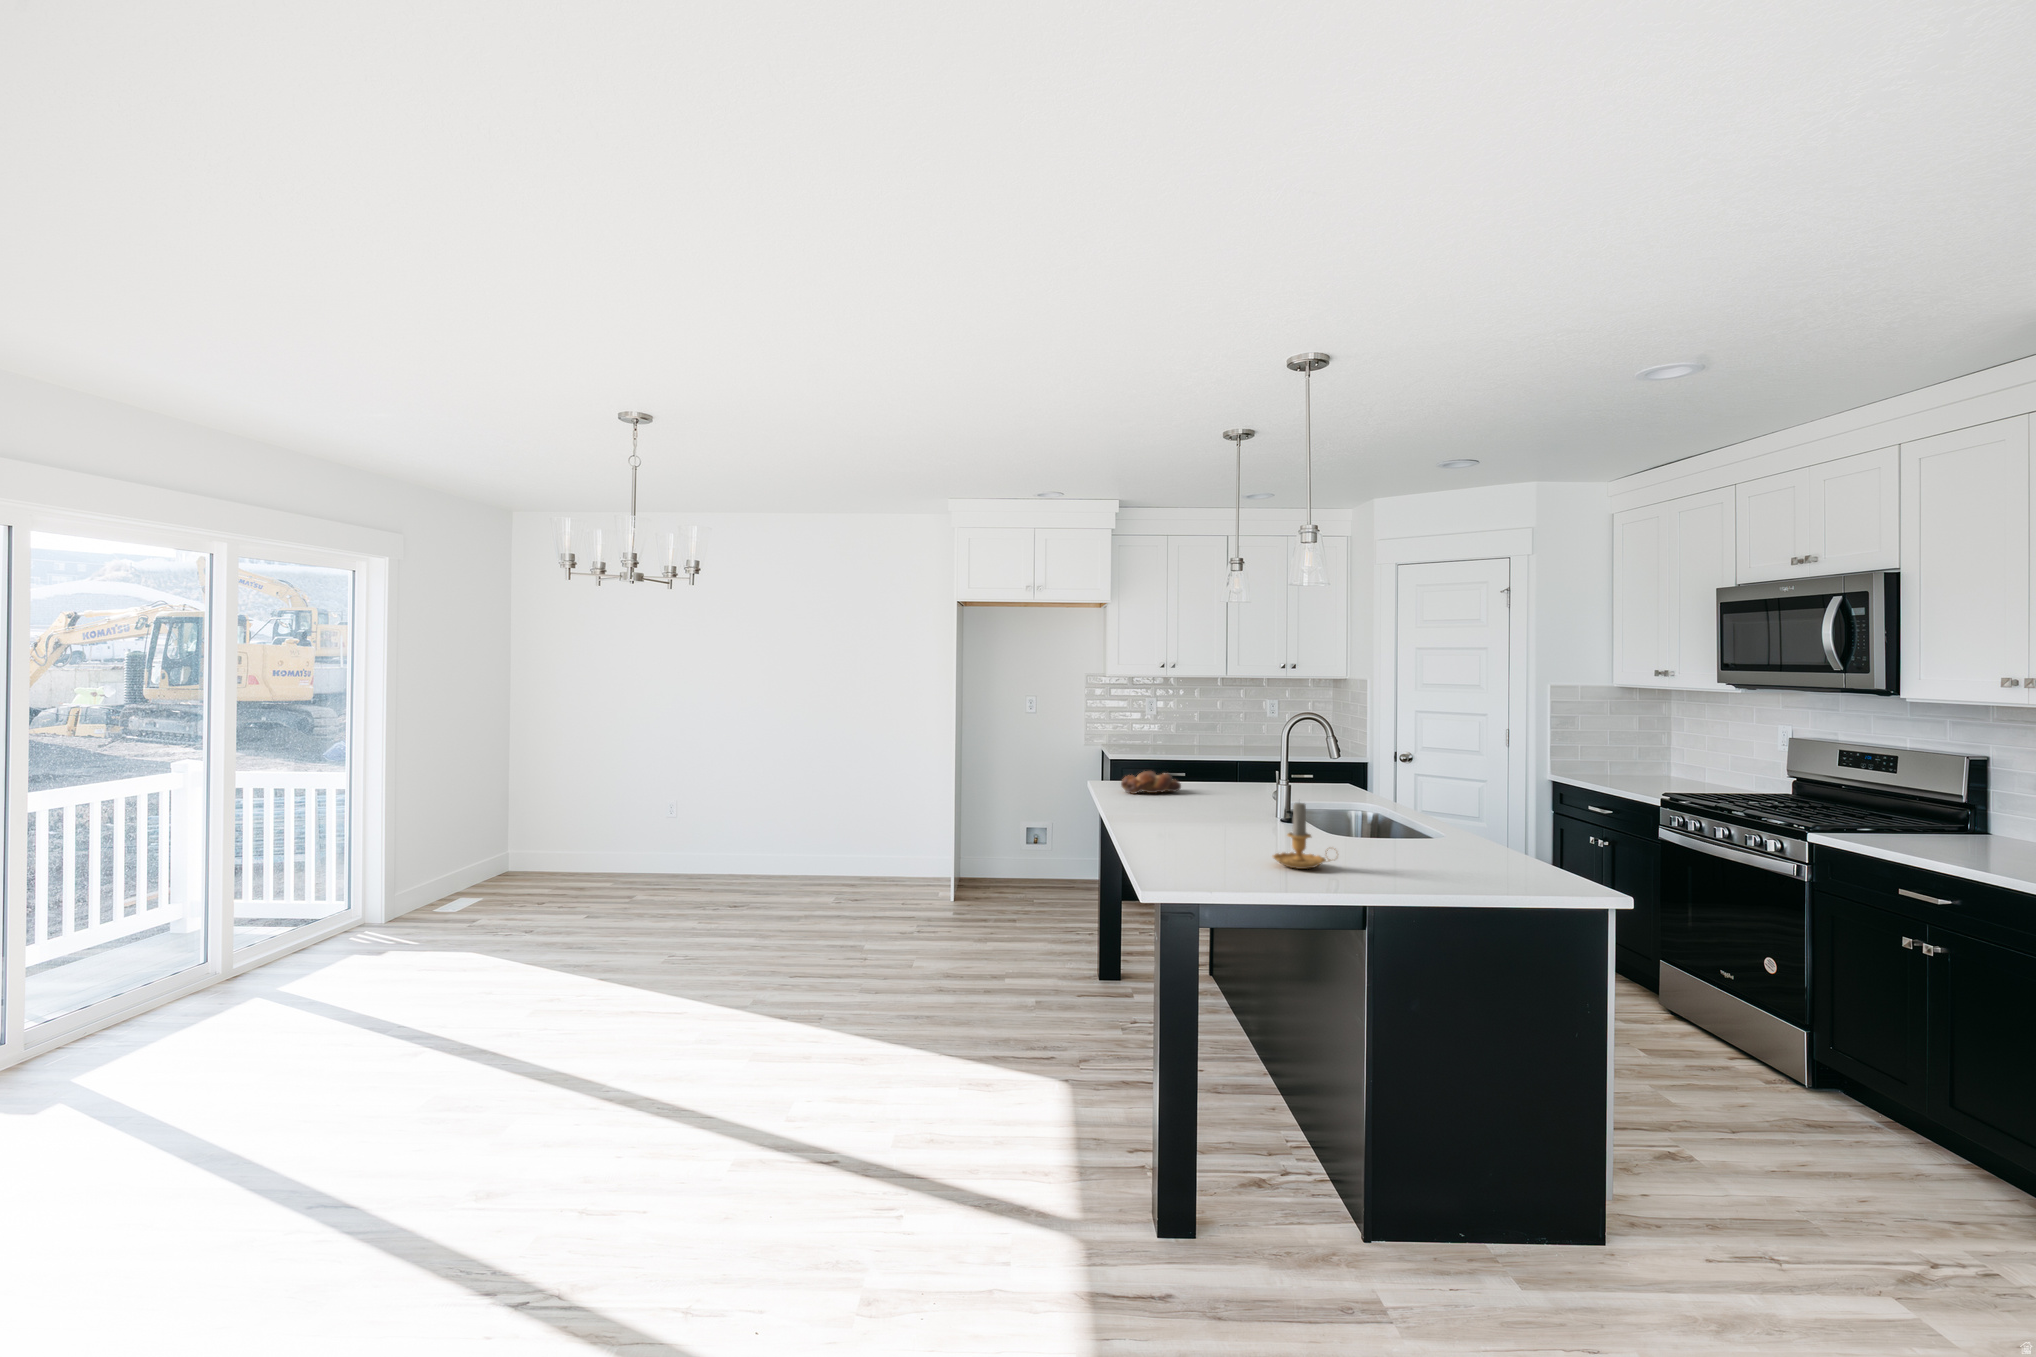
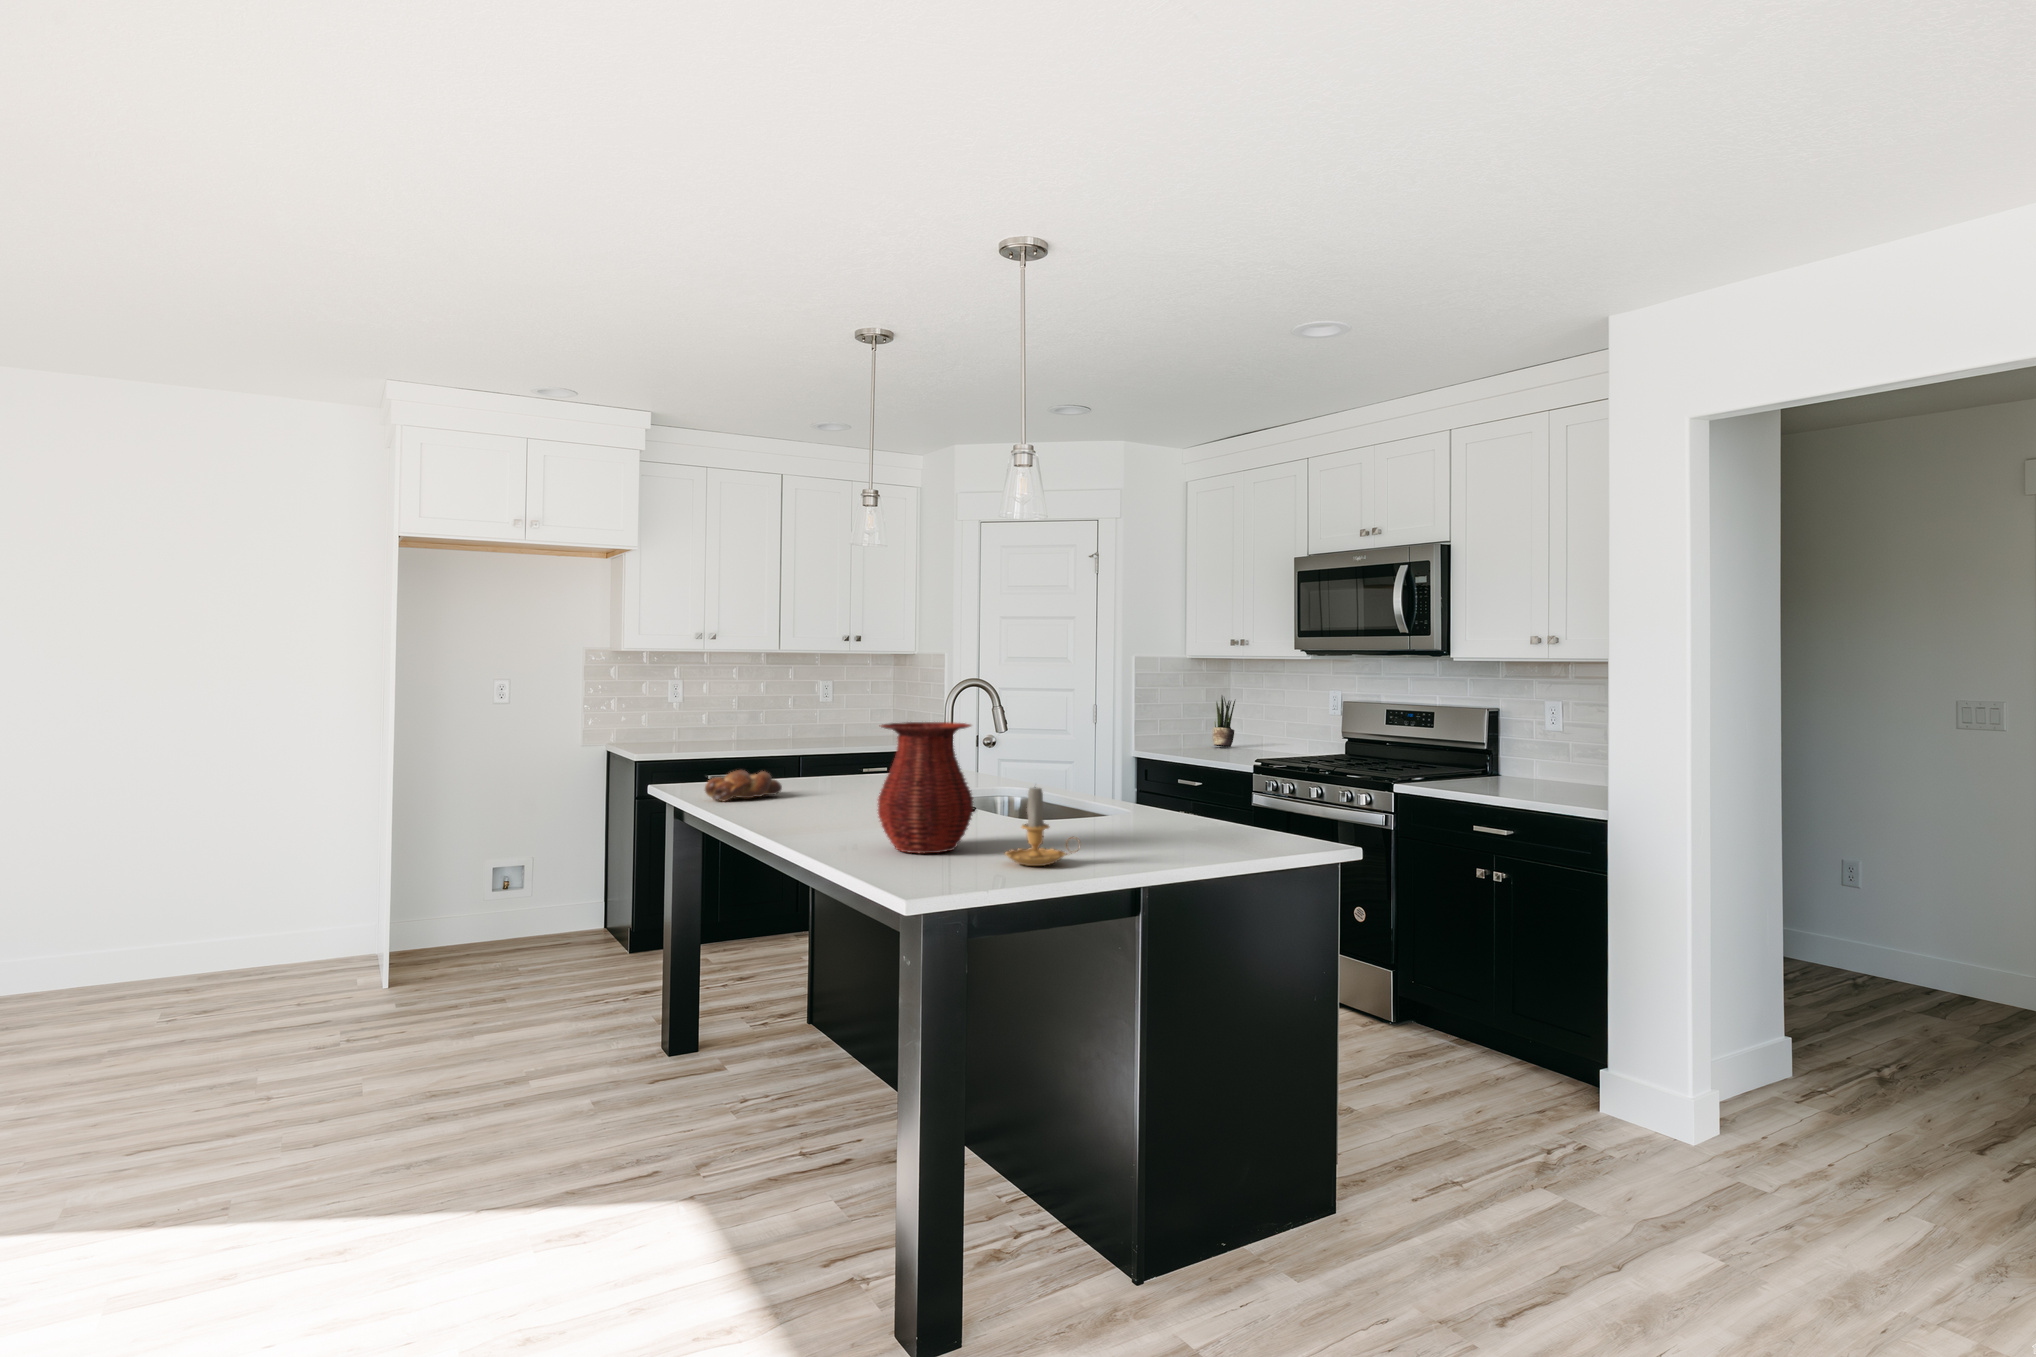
potted plant: none [1639,726,1667,778] -> present [1213,696,1235,747]
vase: none [1188,742,1268,849] -> present [878,722,973,853]

